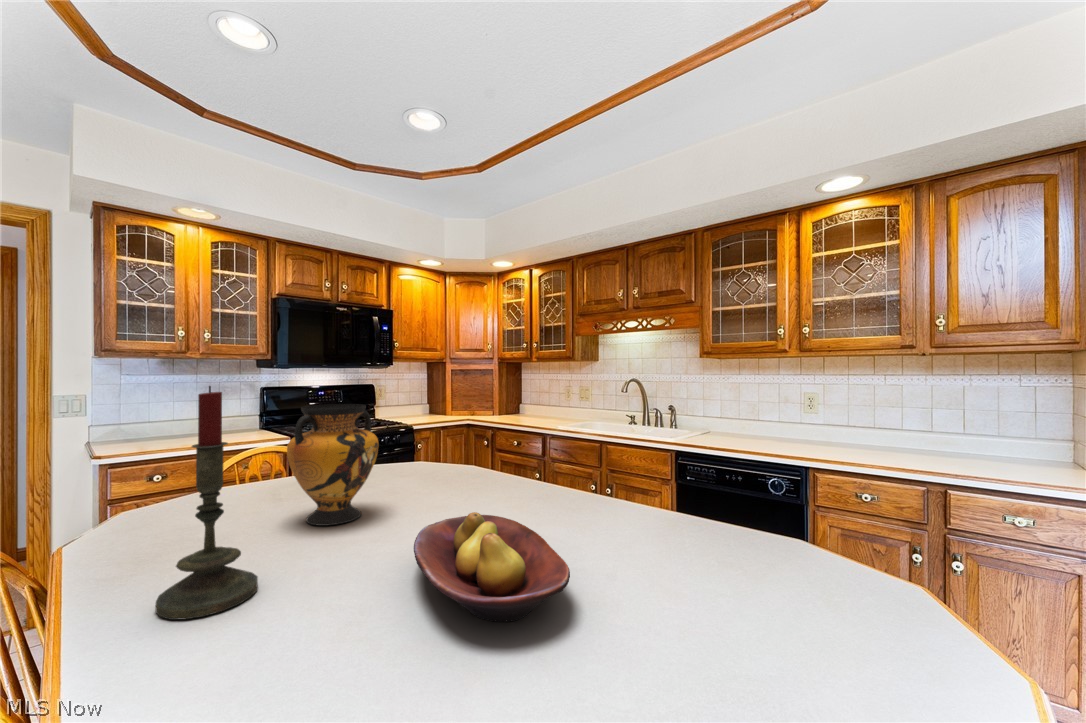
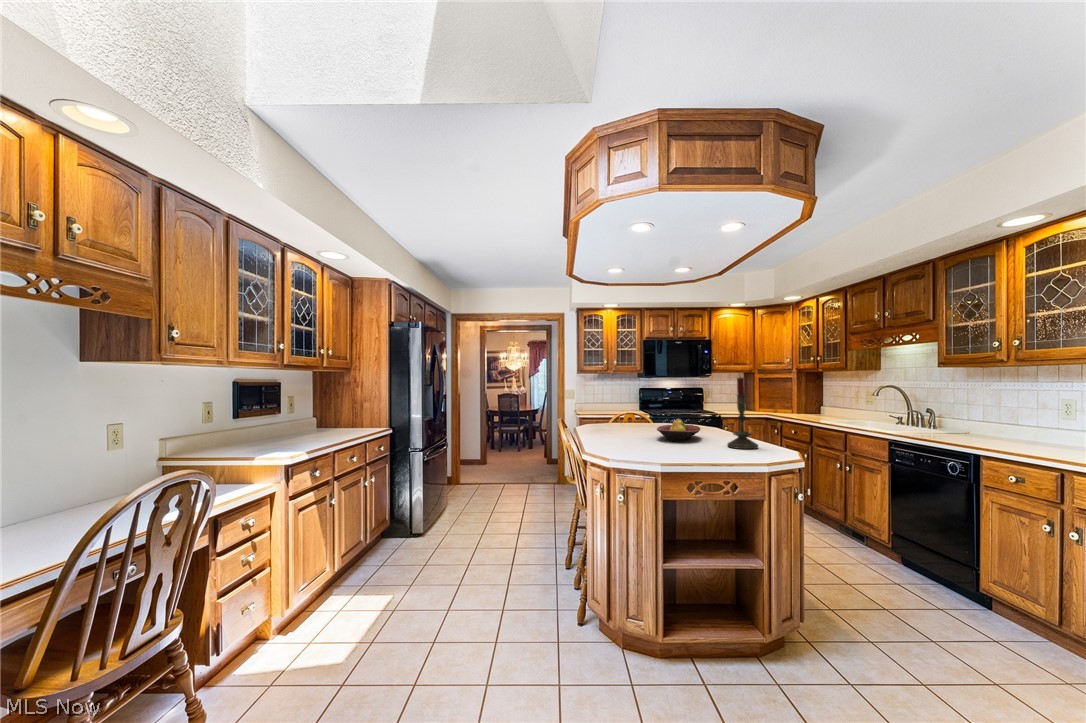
candle: present [156,386,258,620] -> present [727,377,758,449]
vase: present [287,404,378,526] -> none [633,388,664,429]

